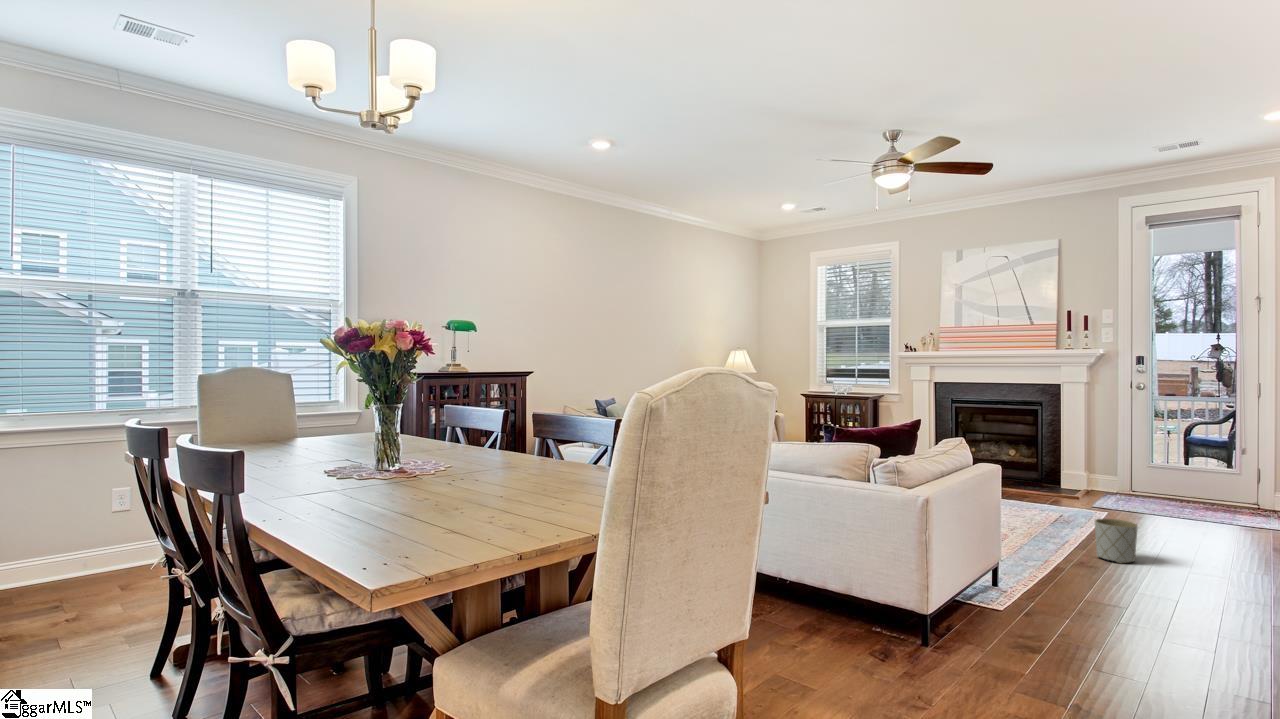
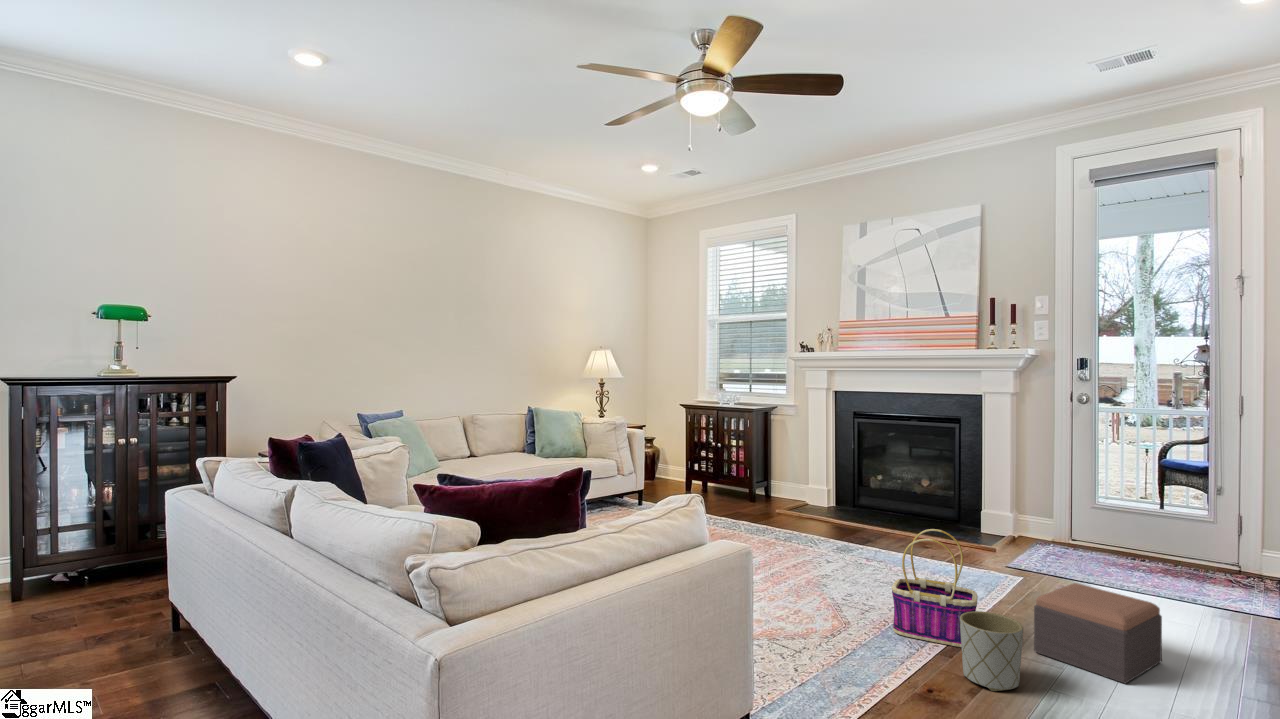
basket: none [1036,472,1098,546] -> present [891,529,978,647]
footstool: none [1136,505,1219,560] -> present [1034,583,1162,684]

